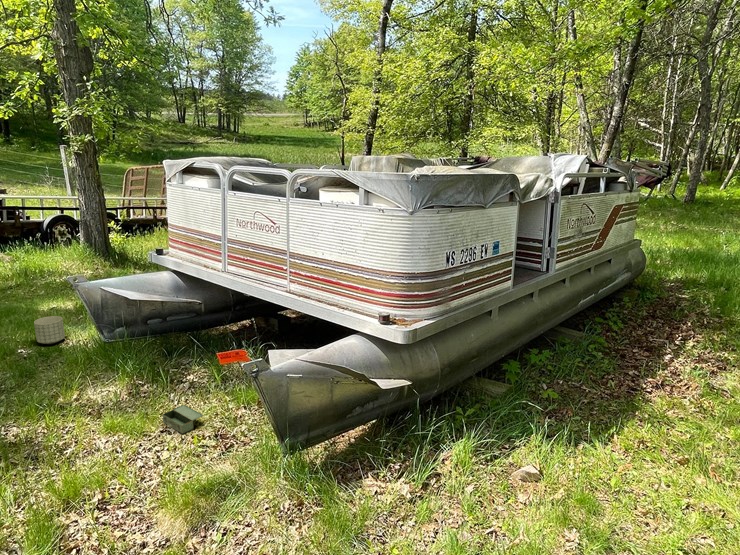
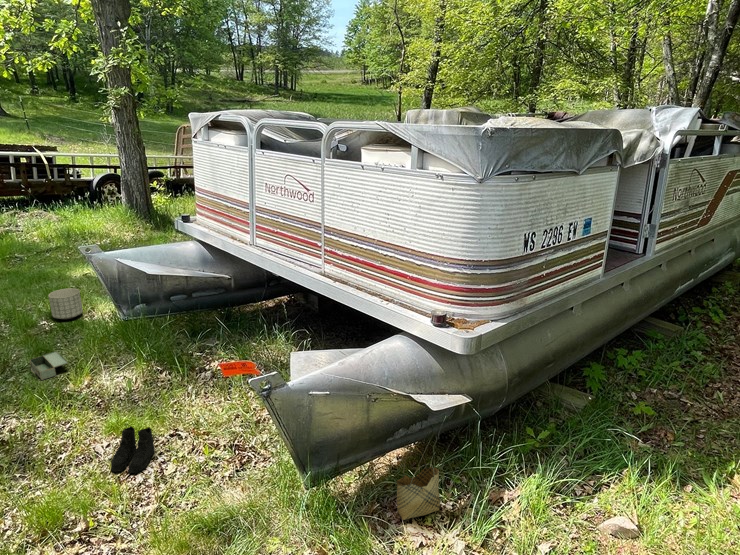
toolbox: present [162,405,203,433] -> present [30,351,68,380]
boots: none [115,422,150,459] -> present [111,426,154,473]
woven basket: none [355,422,389,479] -> present [396,449,440,520]

